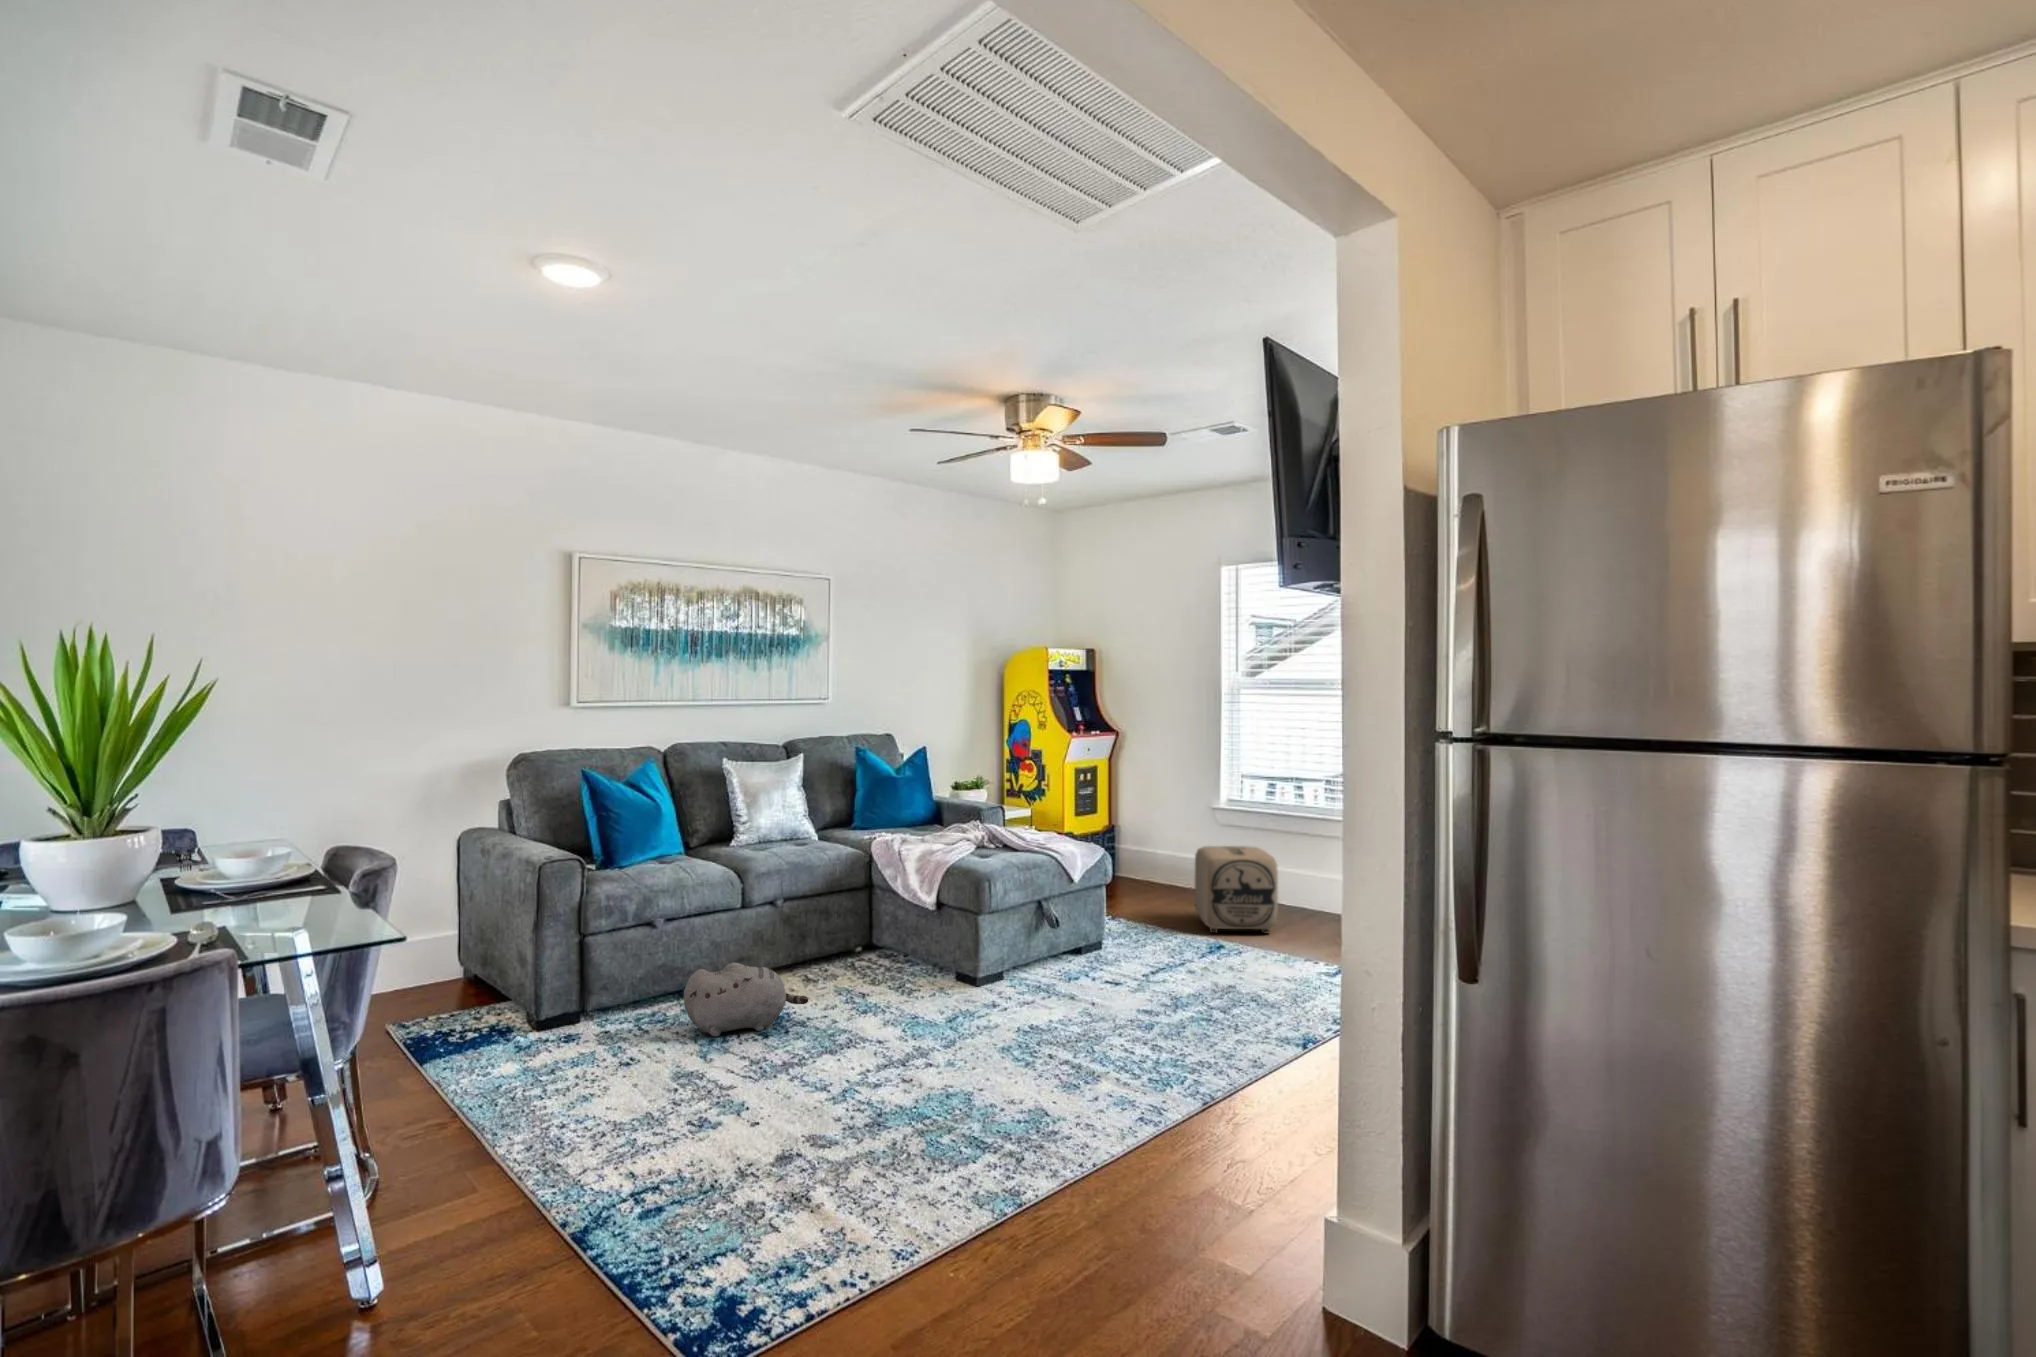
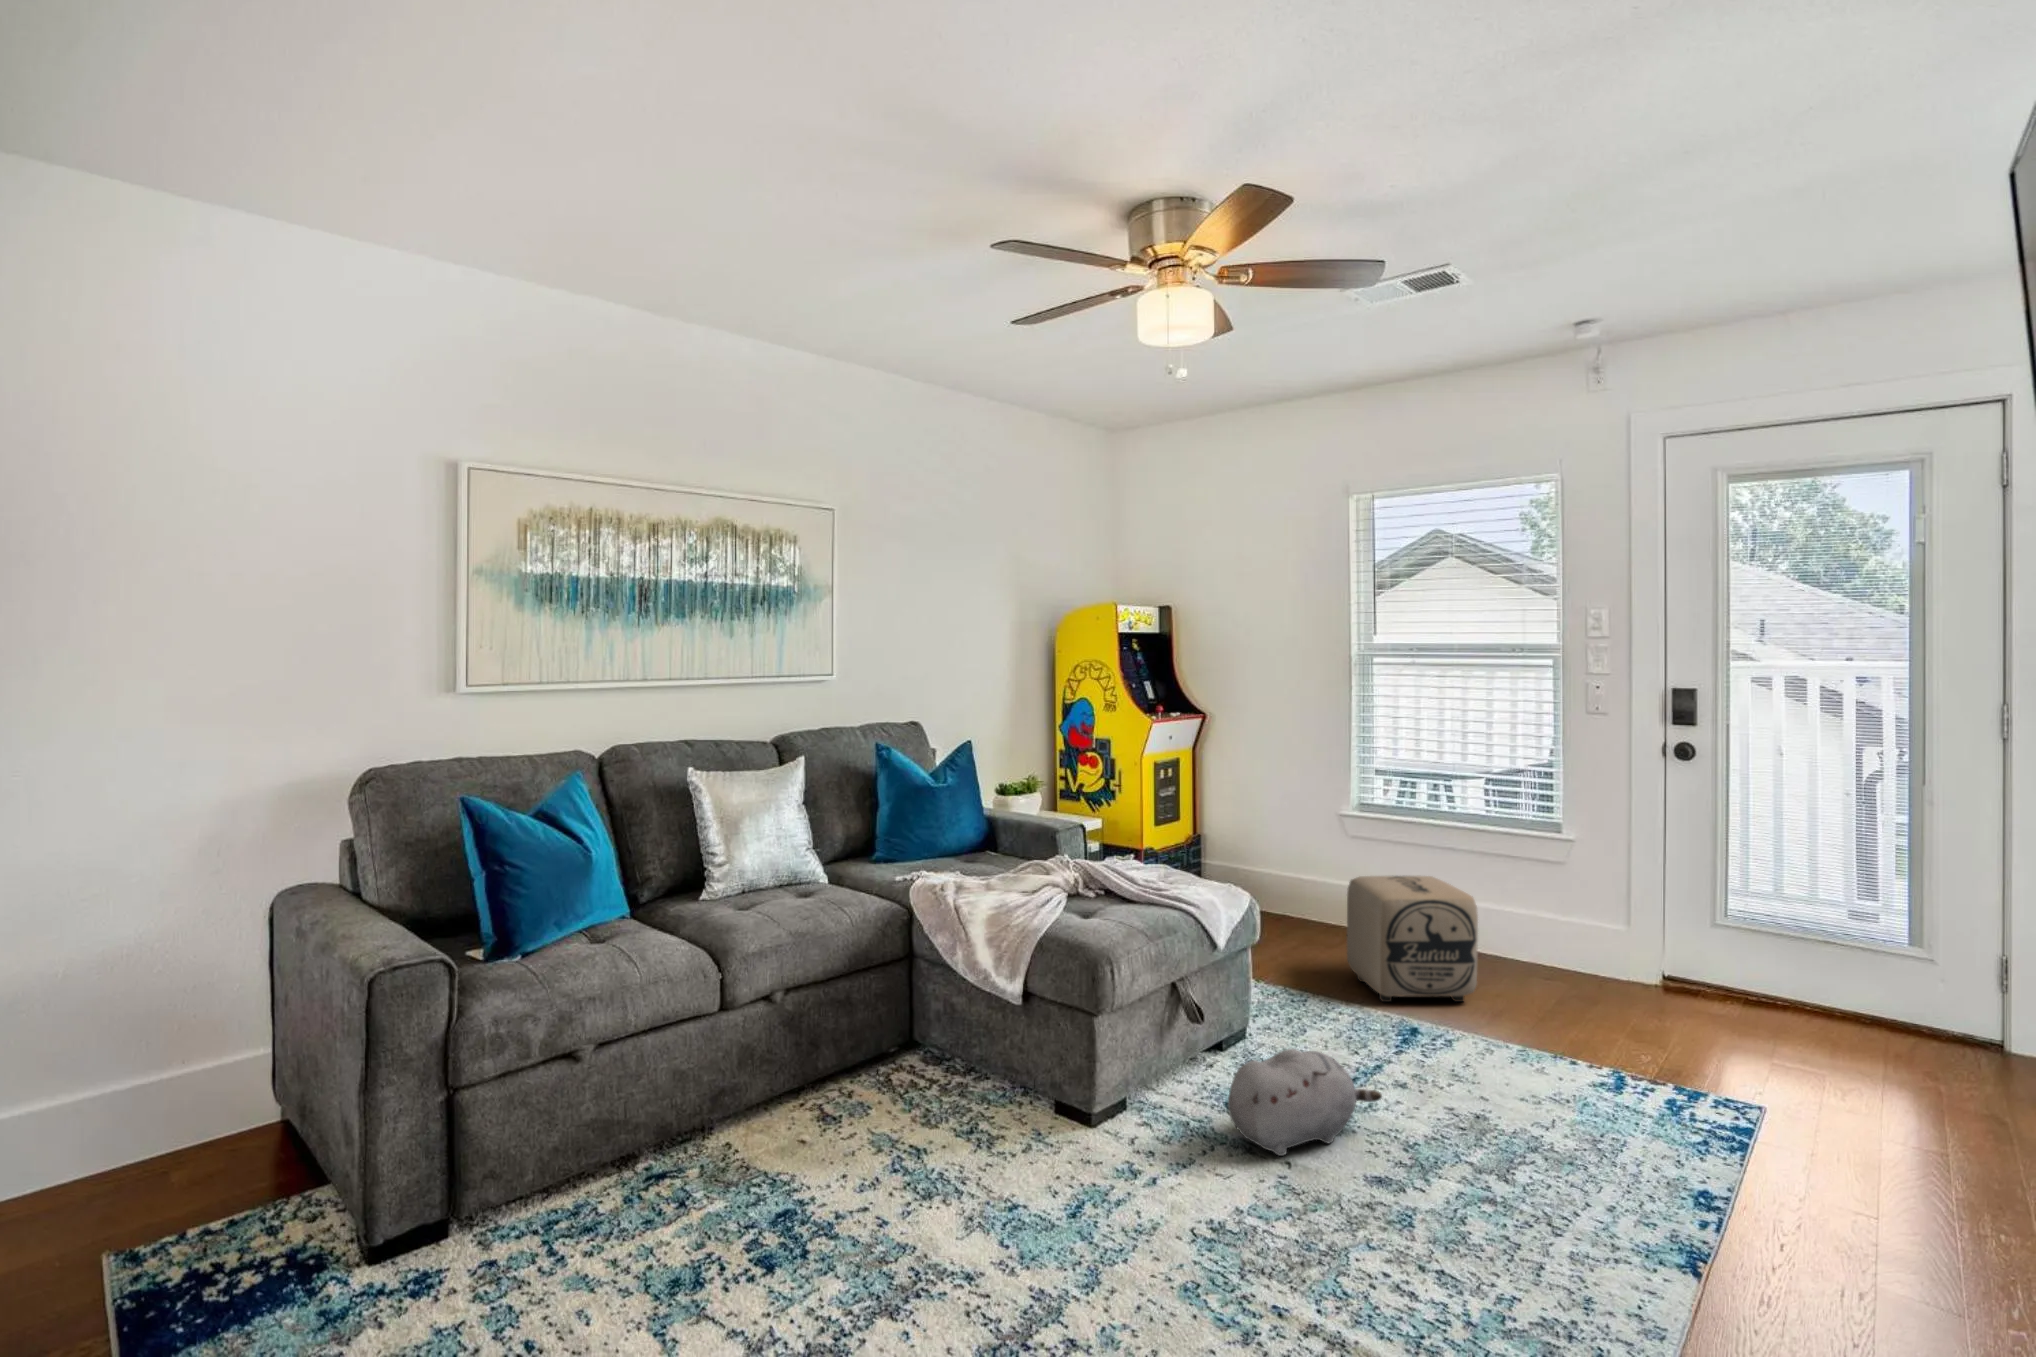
plush toy: present [684,963,808,1037] -> present [1228,1049,1382,1156]

